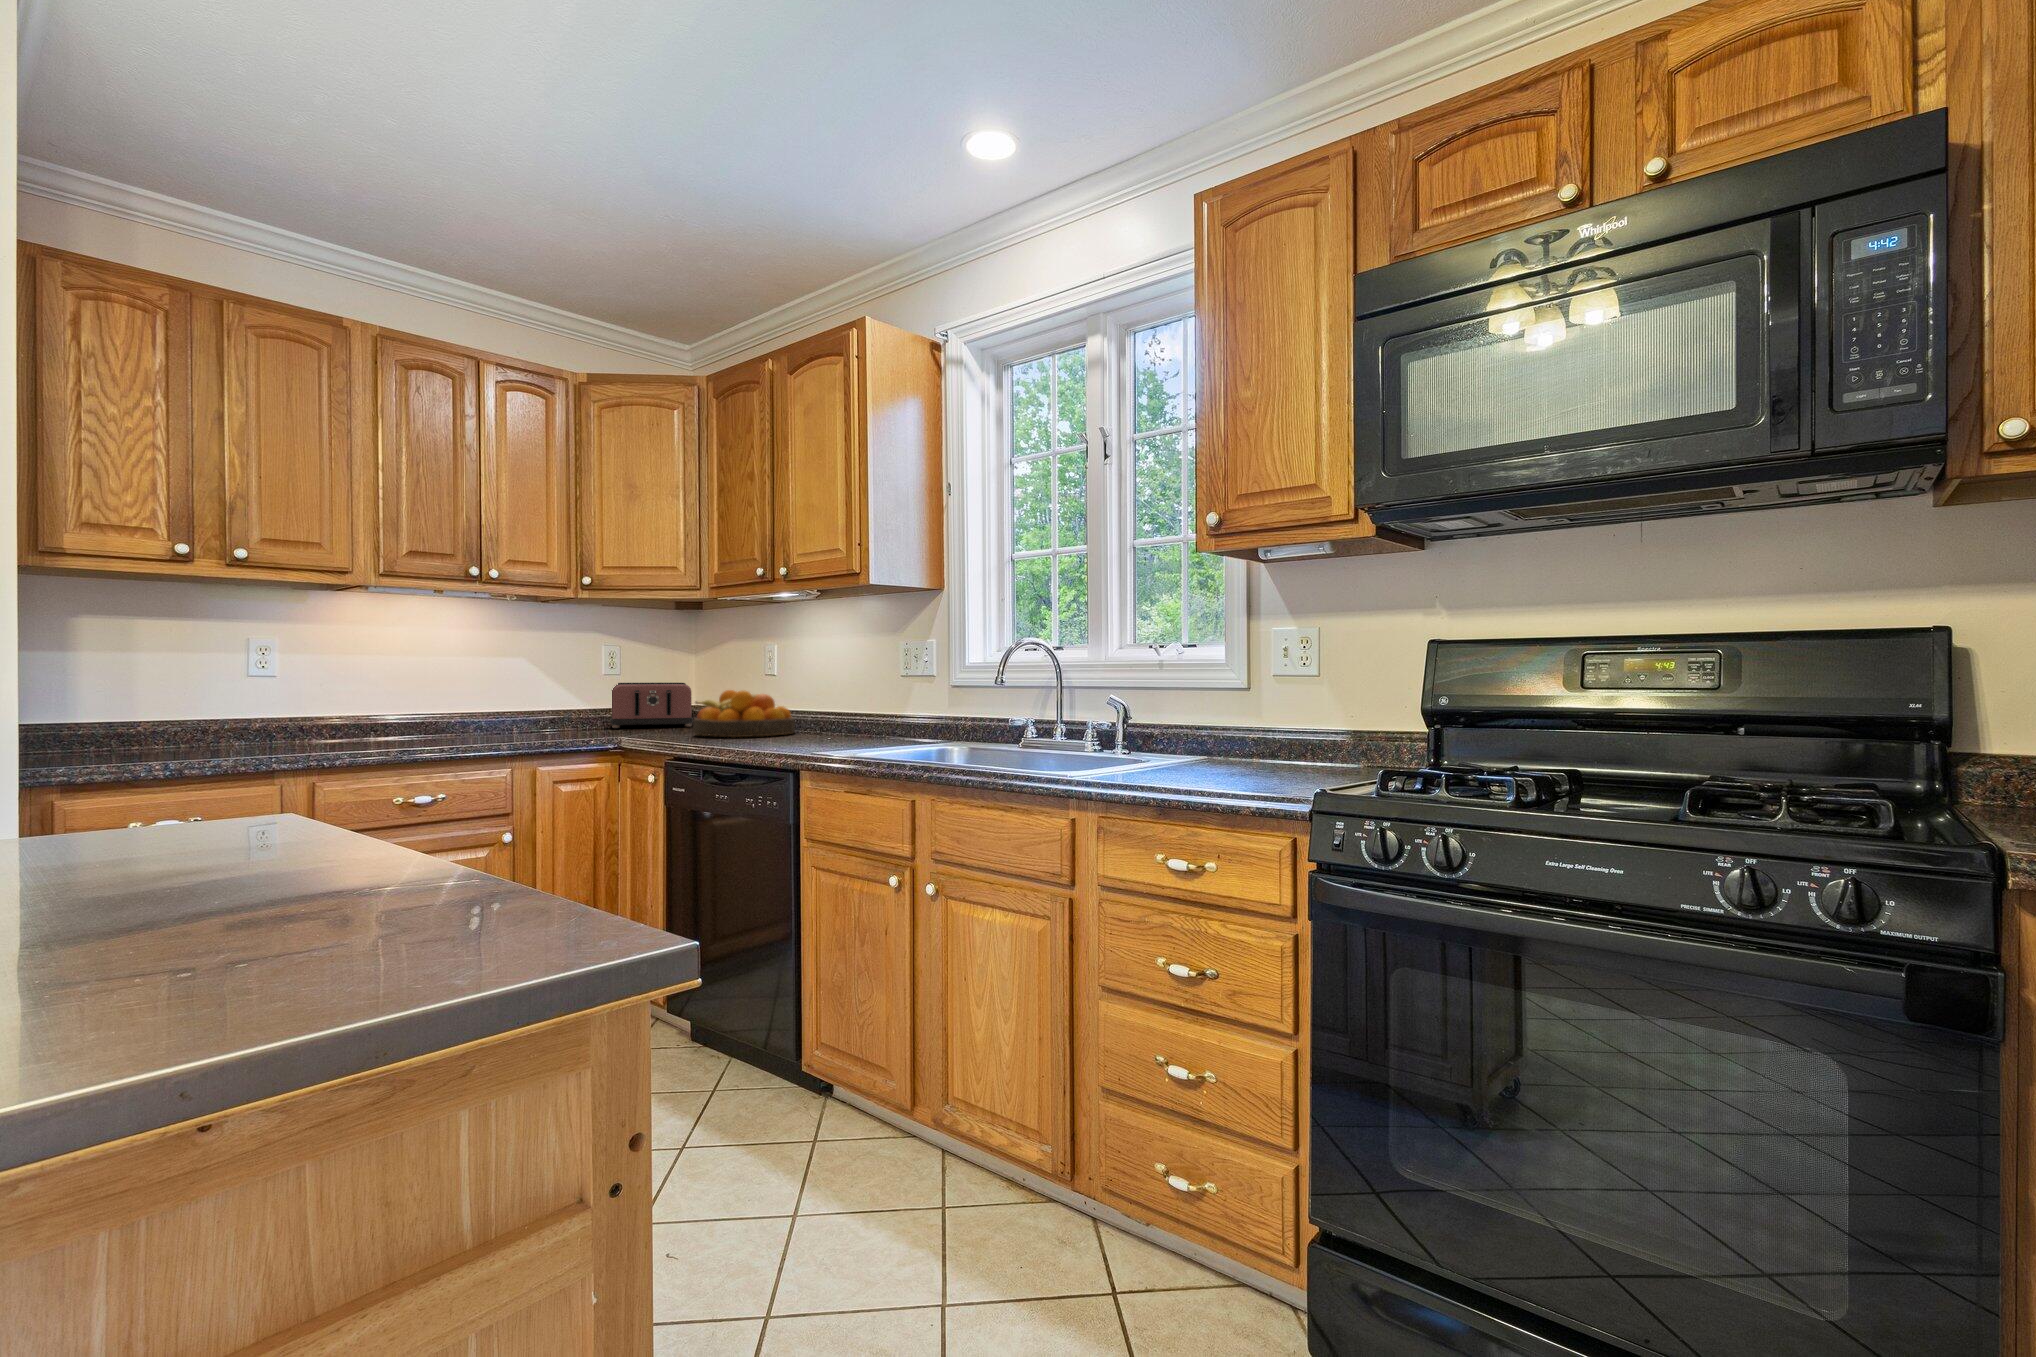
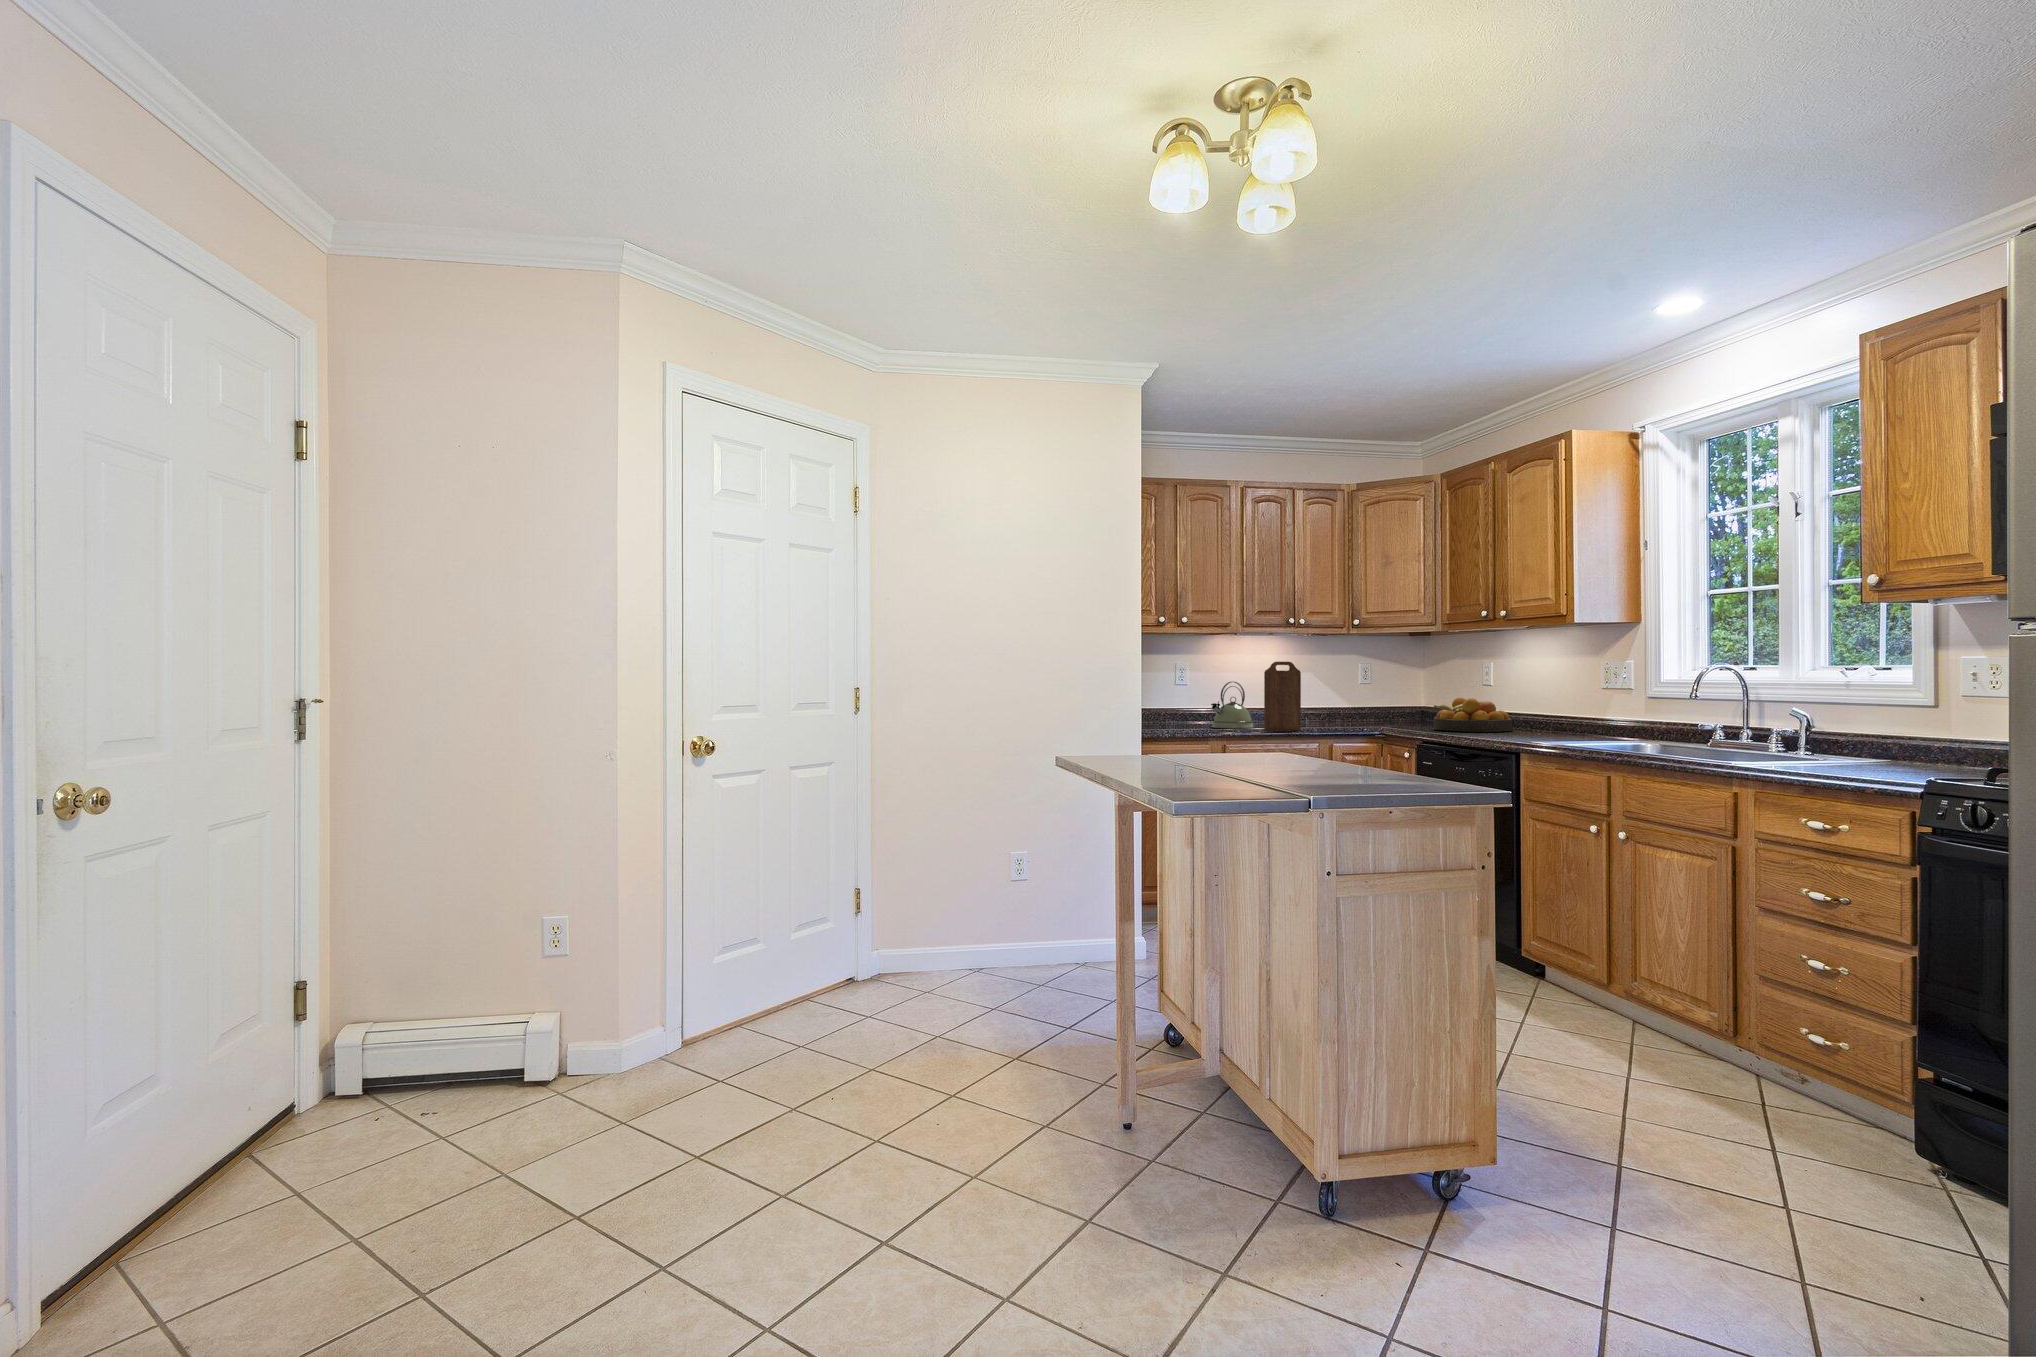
cutting board: none [415,634,485,749] -> present [1264,661,1301,731]
kettle: none [325,668,411,746] -> present [1211,681,1253,728]
toaster: present [610,683,693,728] -> none [1365,691,1427,724]

